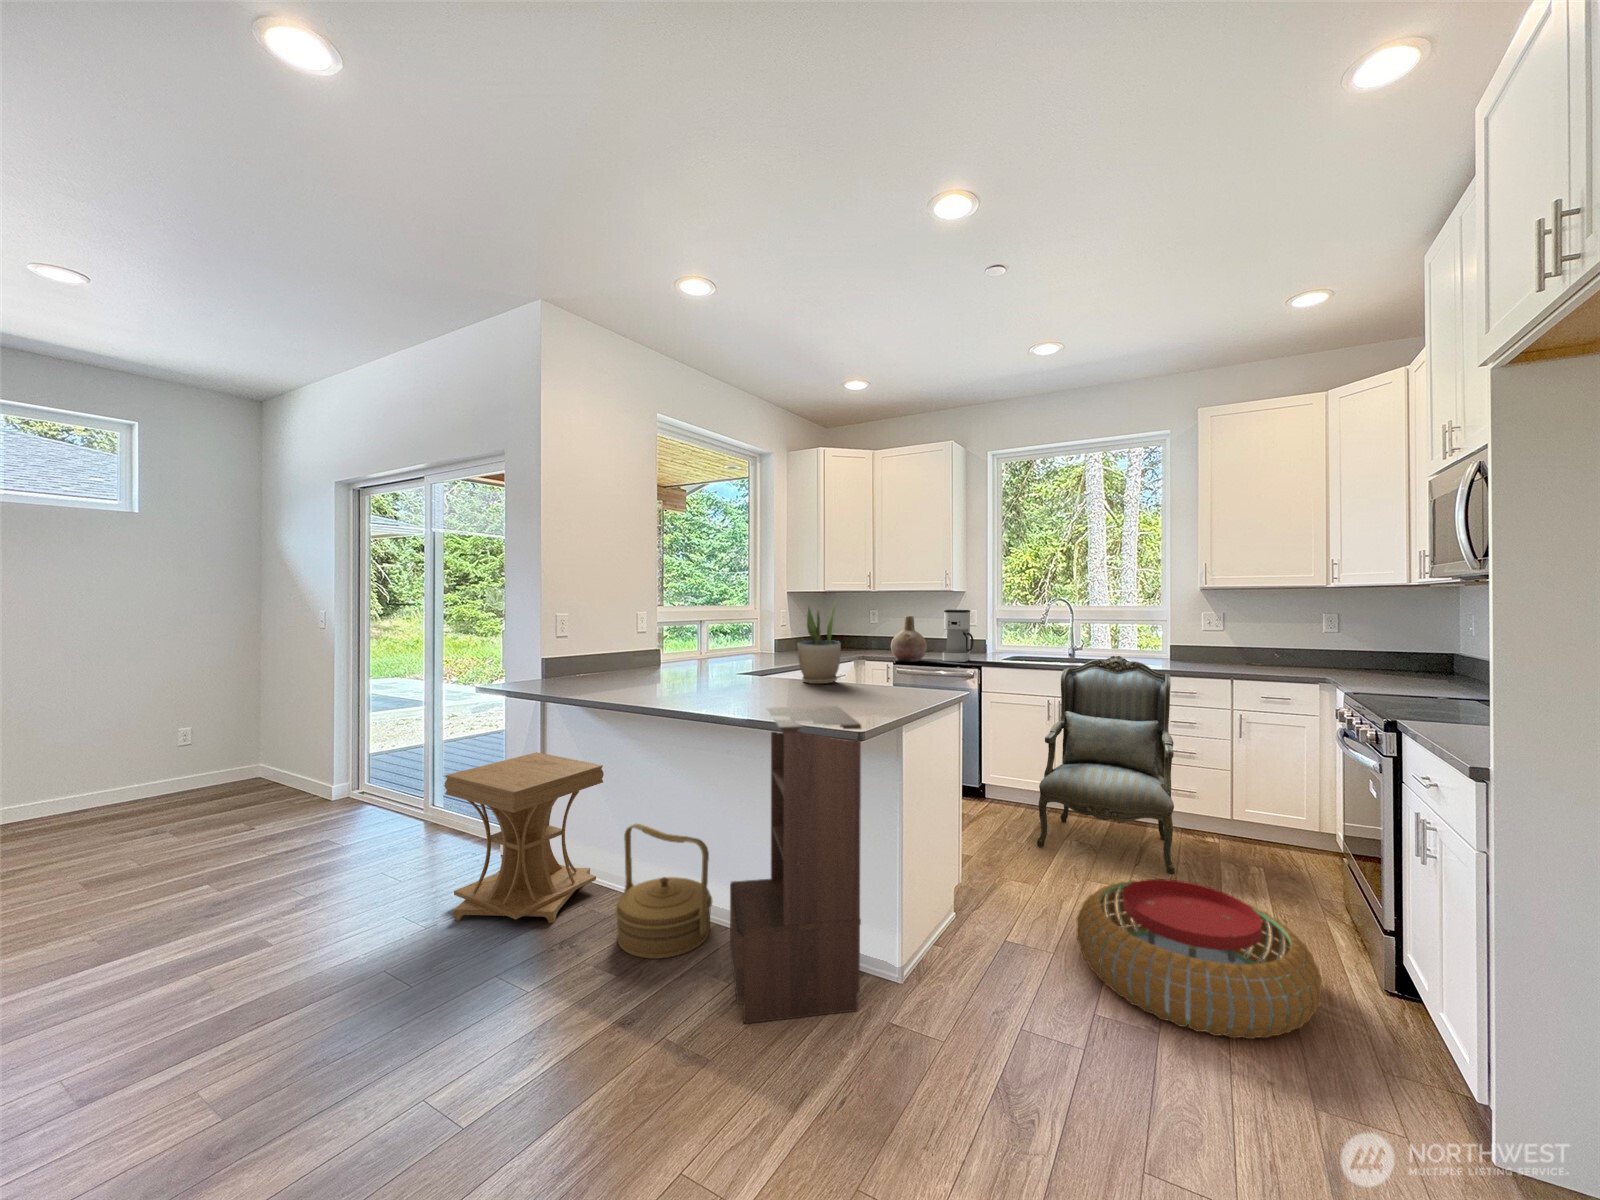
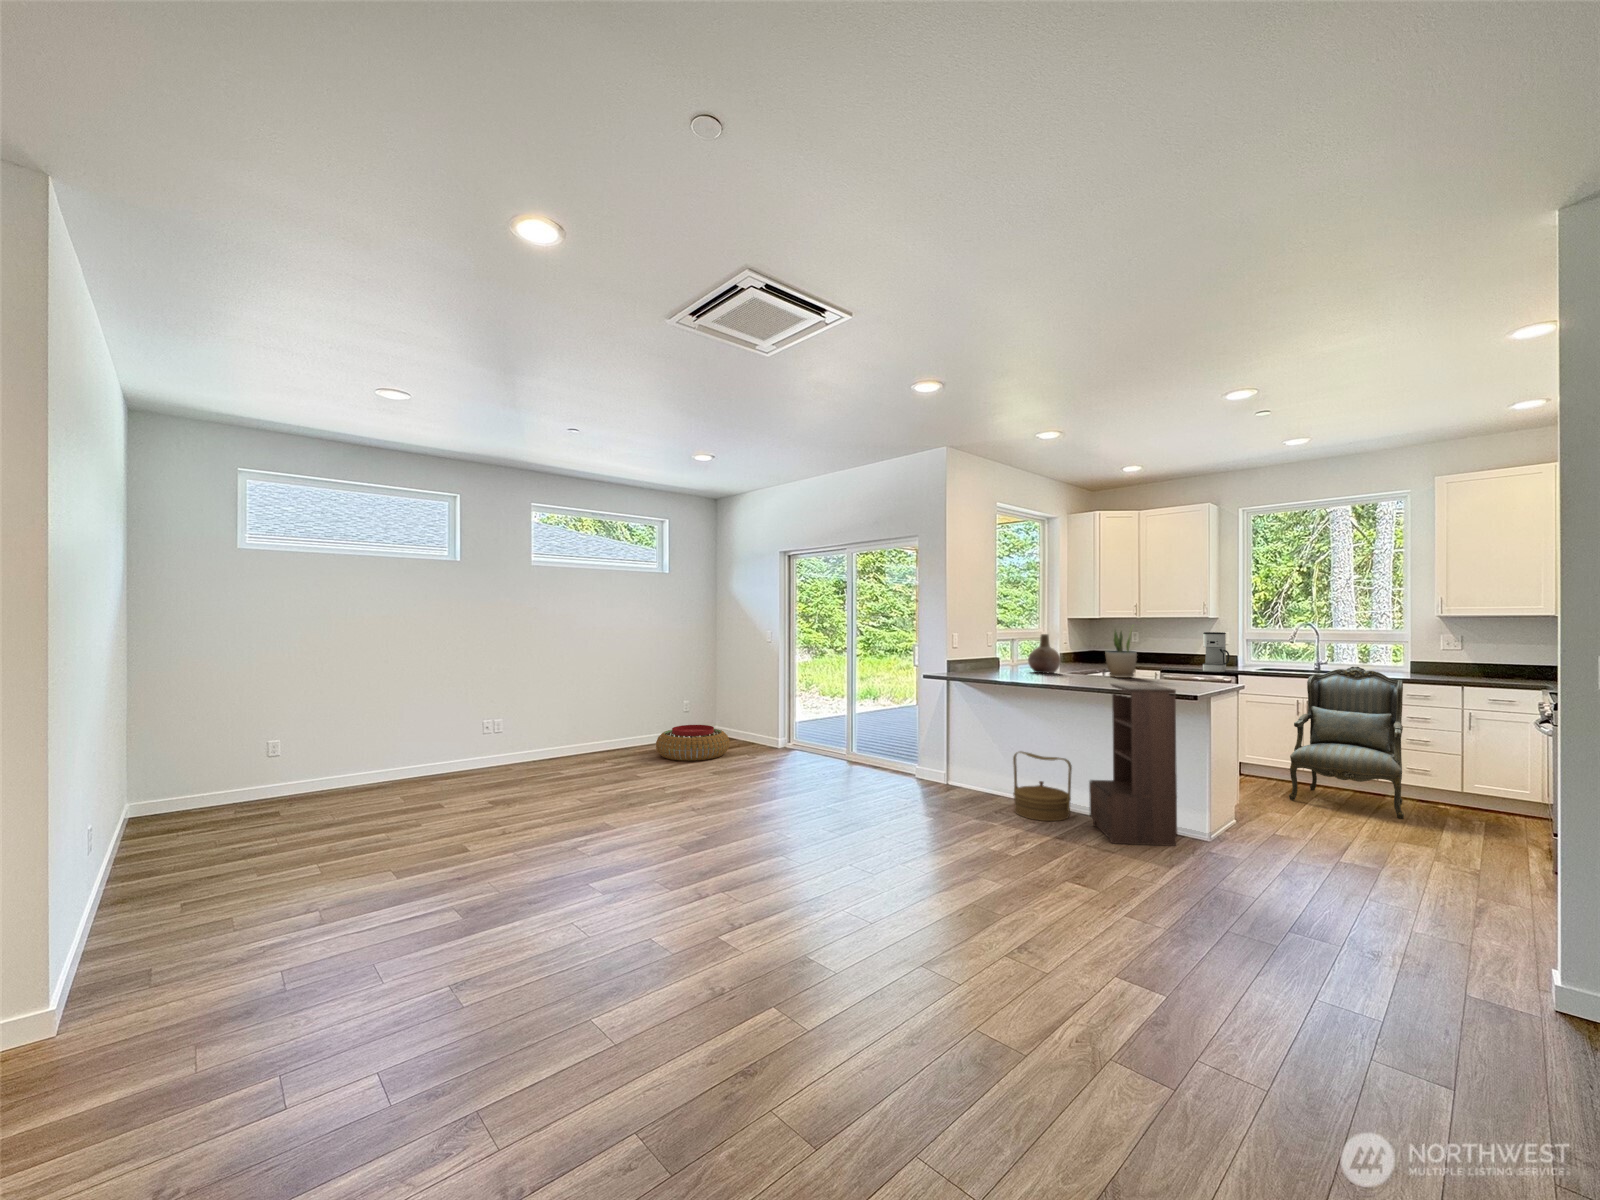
vase: present [891,616,927,662] -> present [1028,634,1061,673]
side table: present [445,752,604,923] -> none [903,715,988,805]
pouf: present [1076,879,1322,1039] -> present [656,725,729,761]

